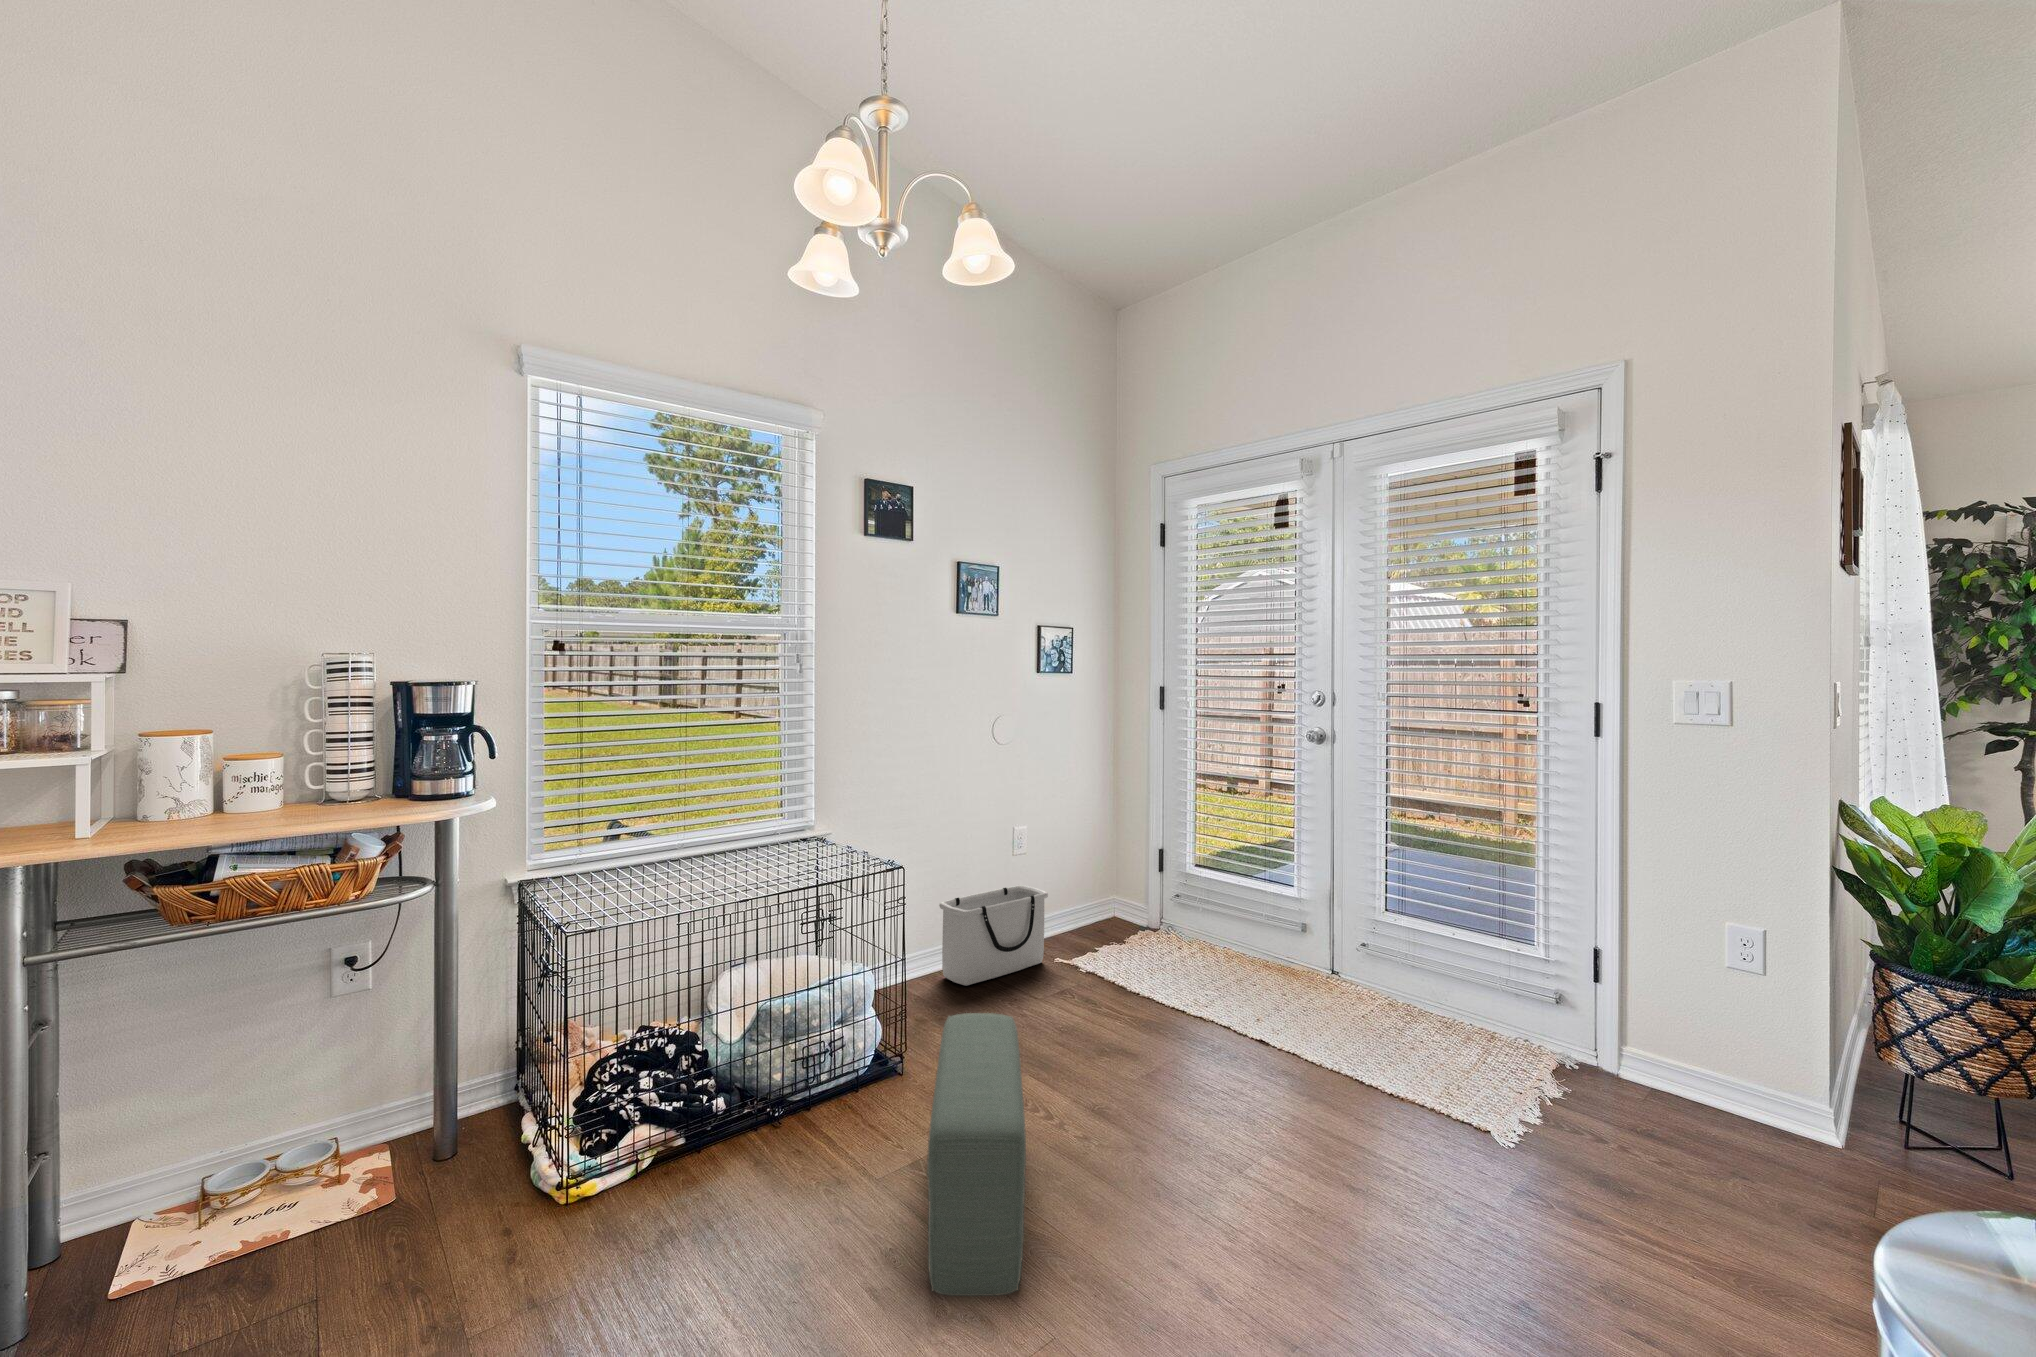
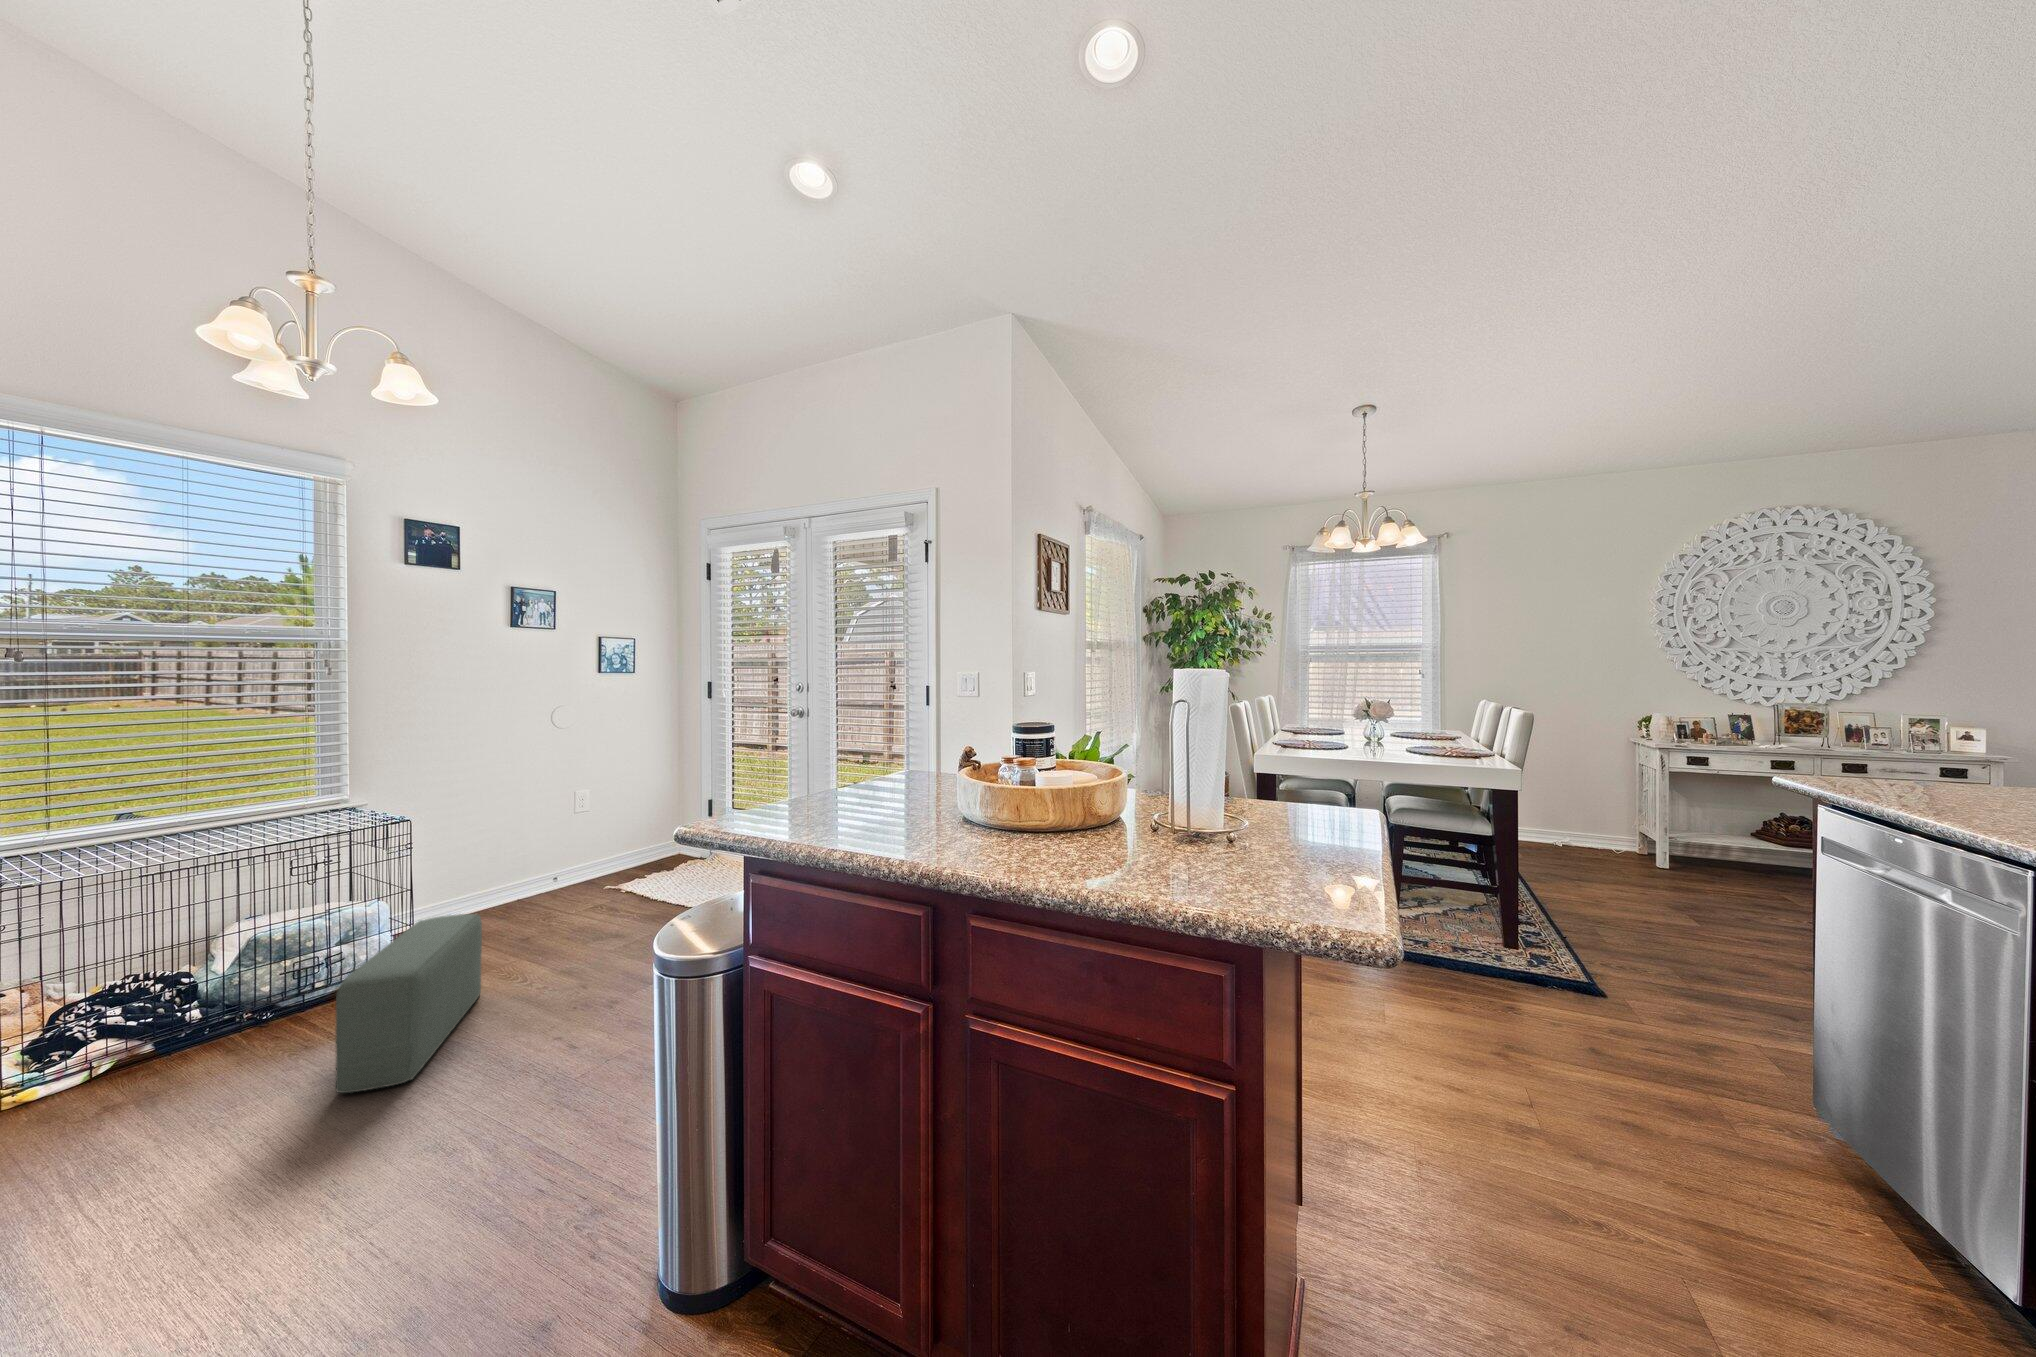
storage bin: present [939,885,1048,986] -> none [490,834,597,913]

